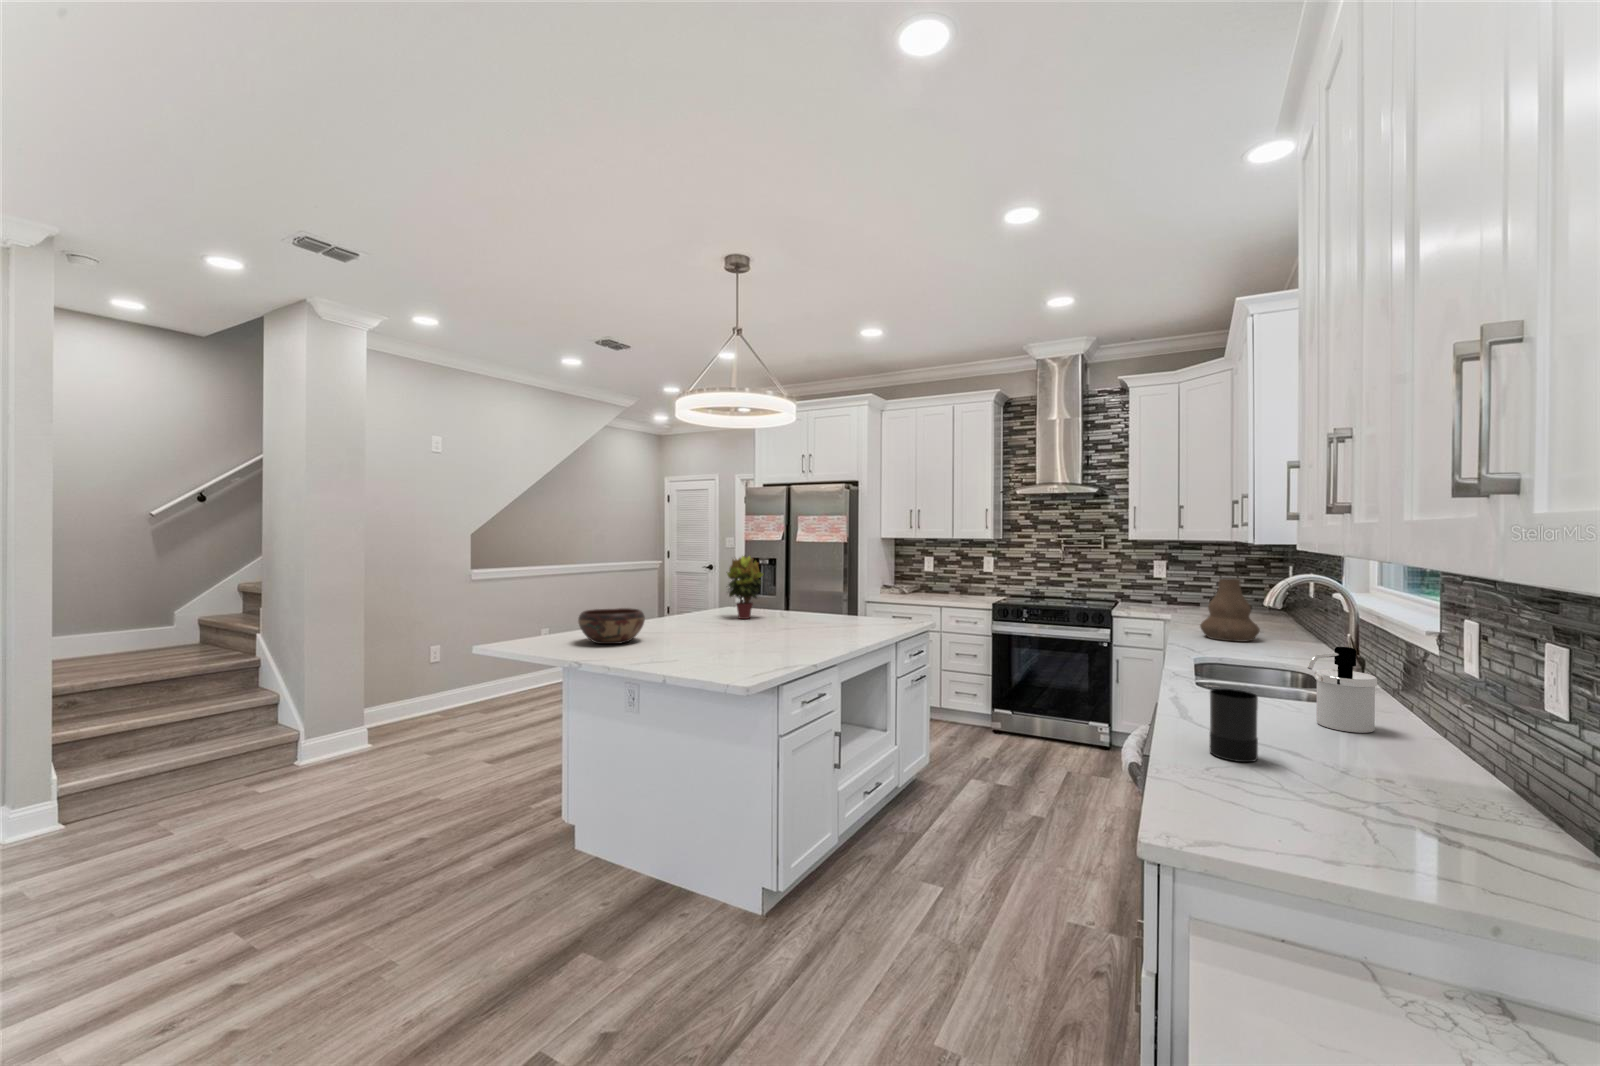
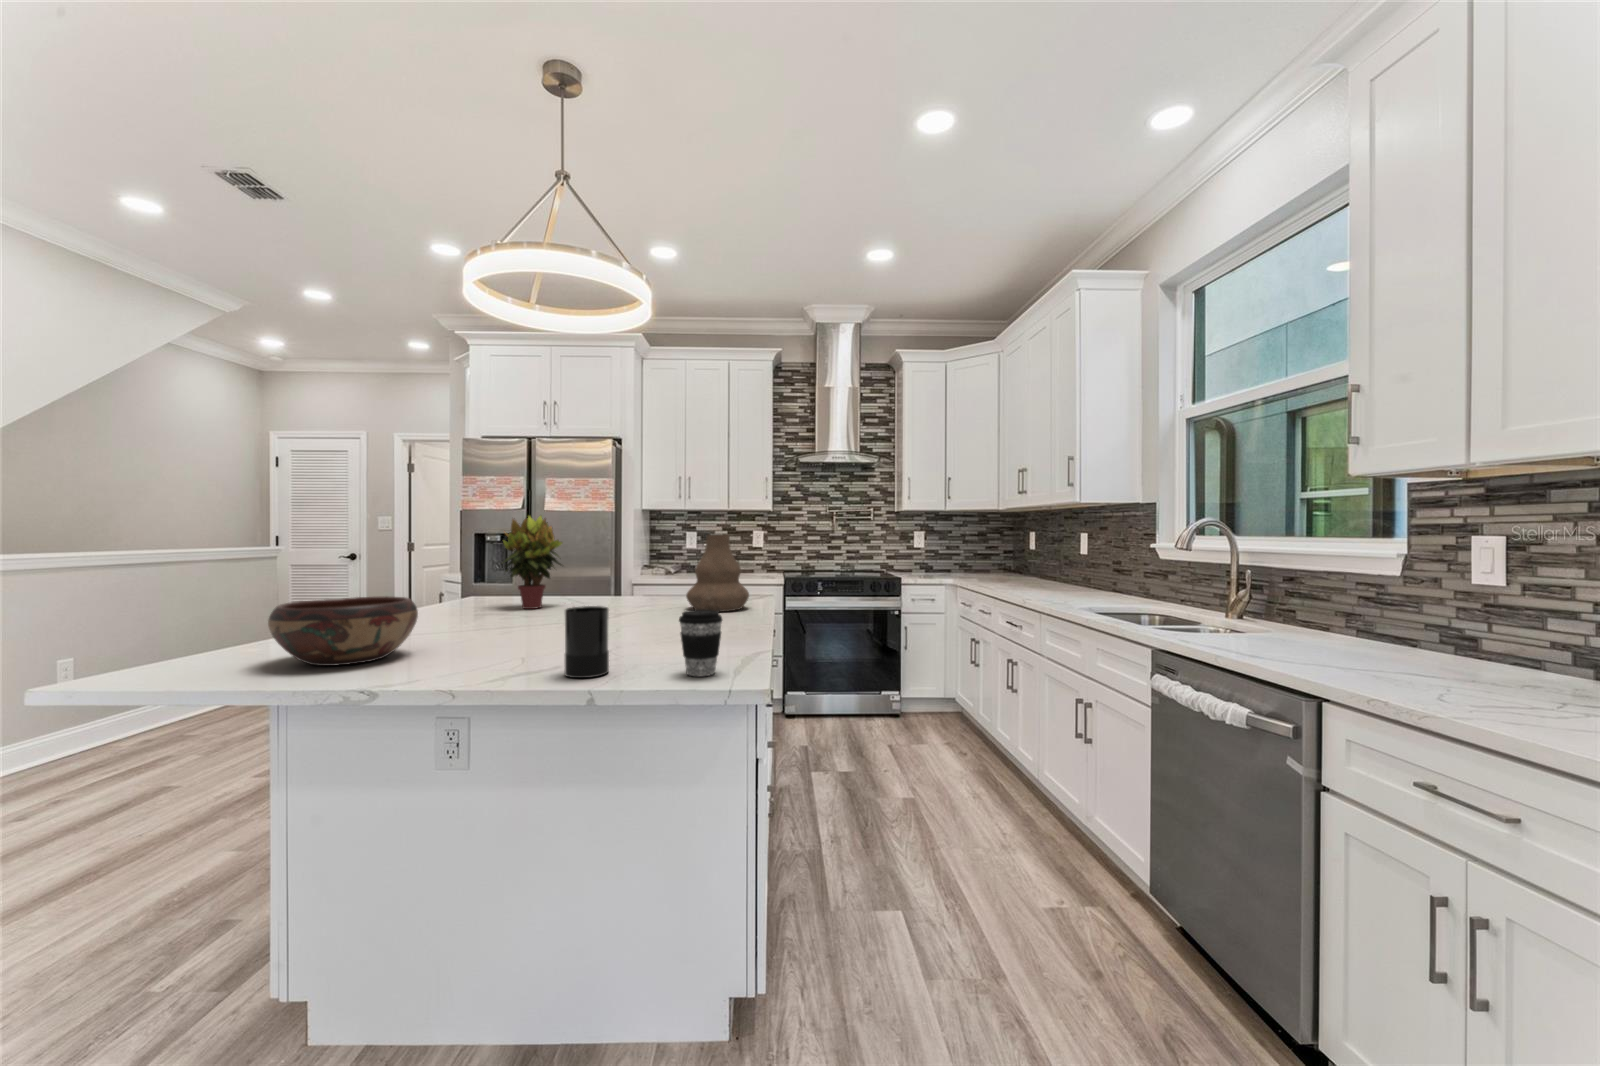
vase: present [1200,579,1260,642] -> present [686,534,749,612]
coffee cup: none [739,630,765,670] -> present [679,610,722,676]
soap dispenser: present [1307,647,1377,733] -> none [1344,577,1409,660]
candle: present [1210,688,1258,762] -> present [565,603,609,678]

